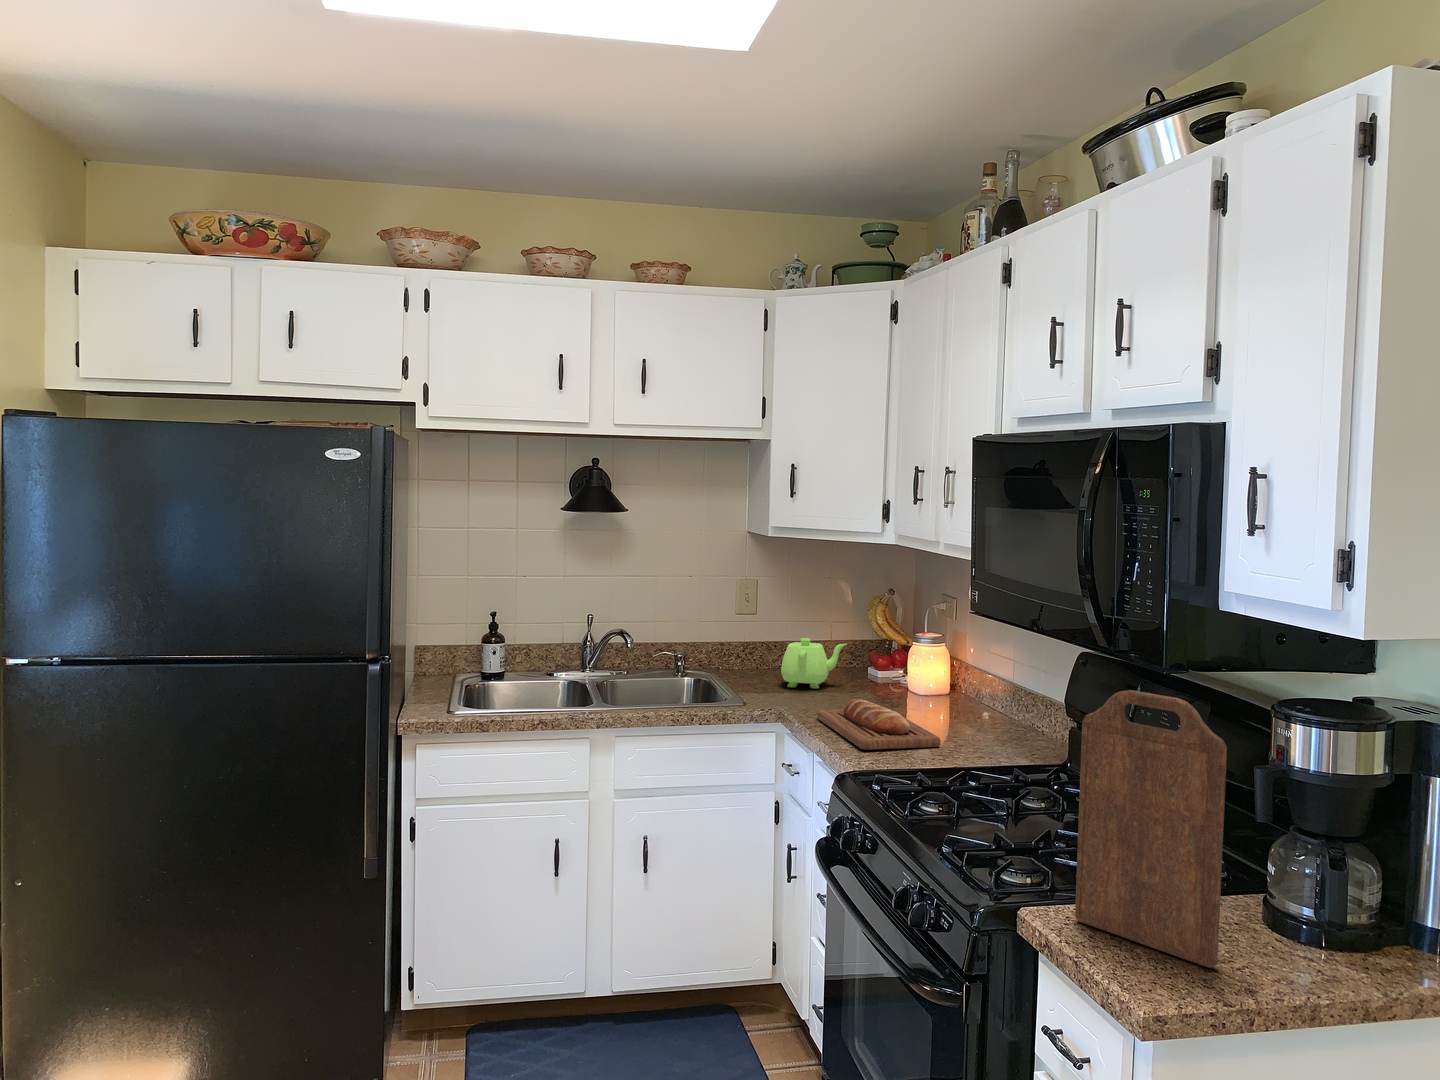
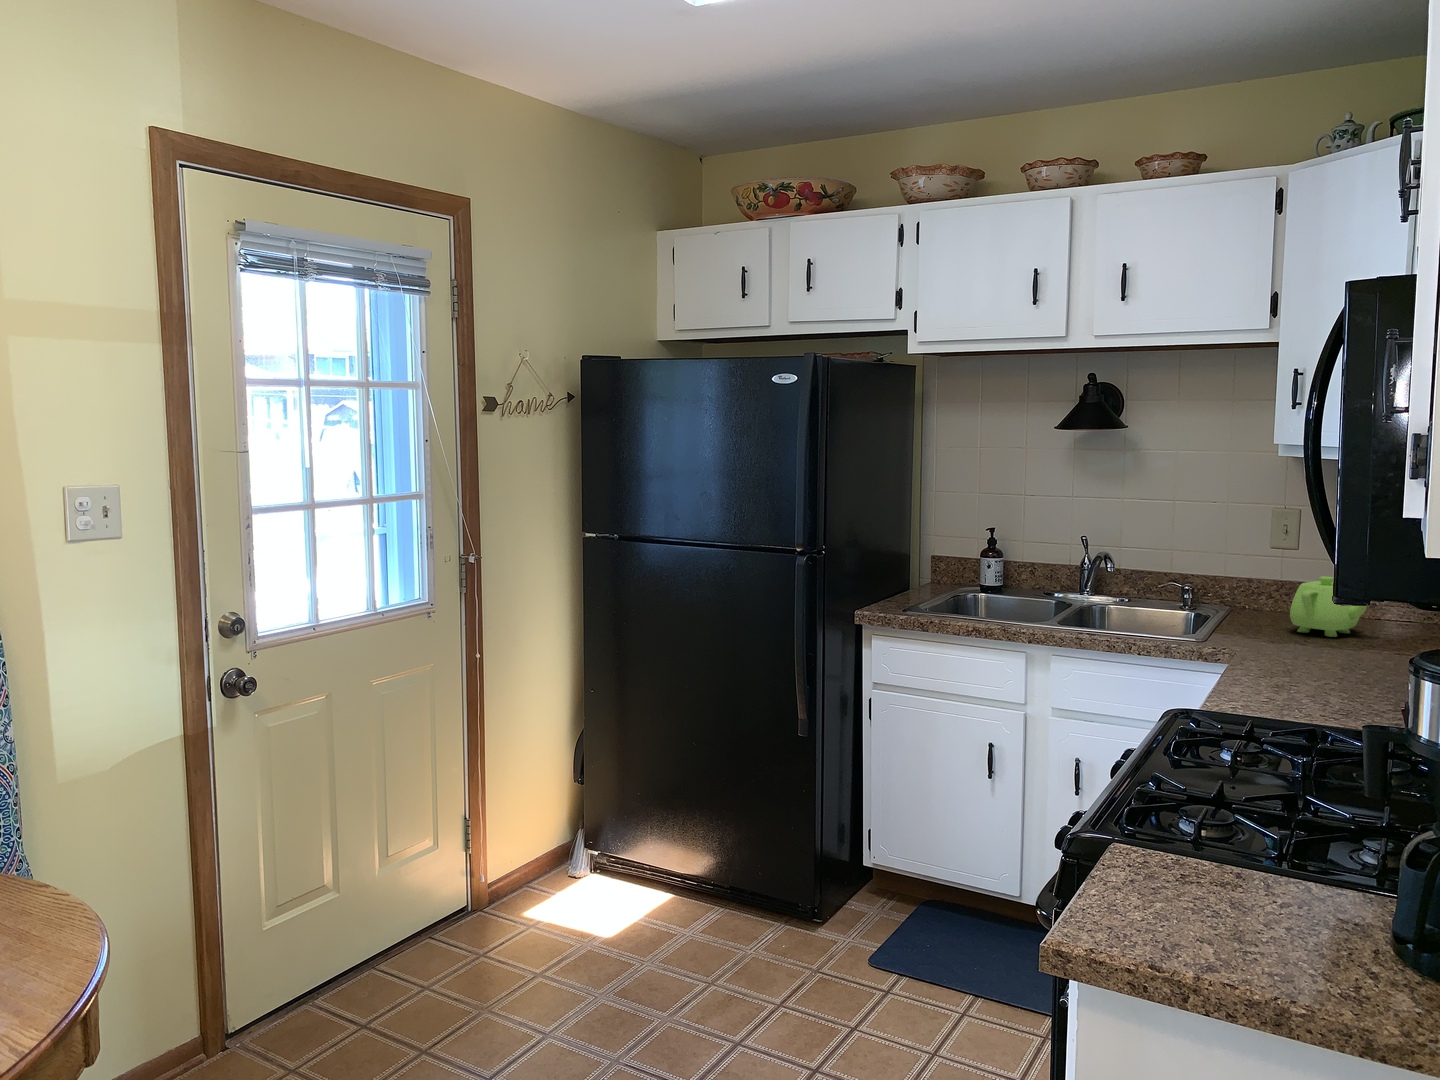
cutting board: present [1075,690,1227,968] -> none [1151,618,1234,943]
bread loaf: present [817,699,941,750] -> none [1250,646,1366,709]

